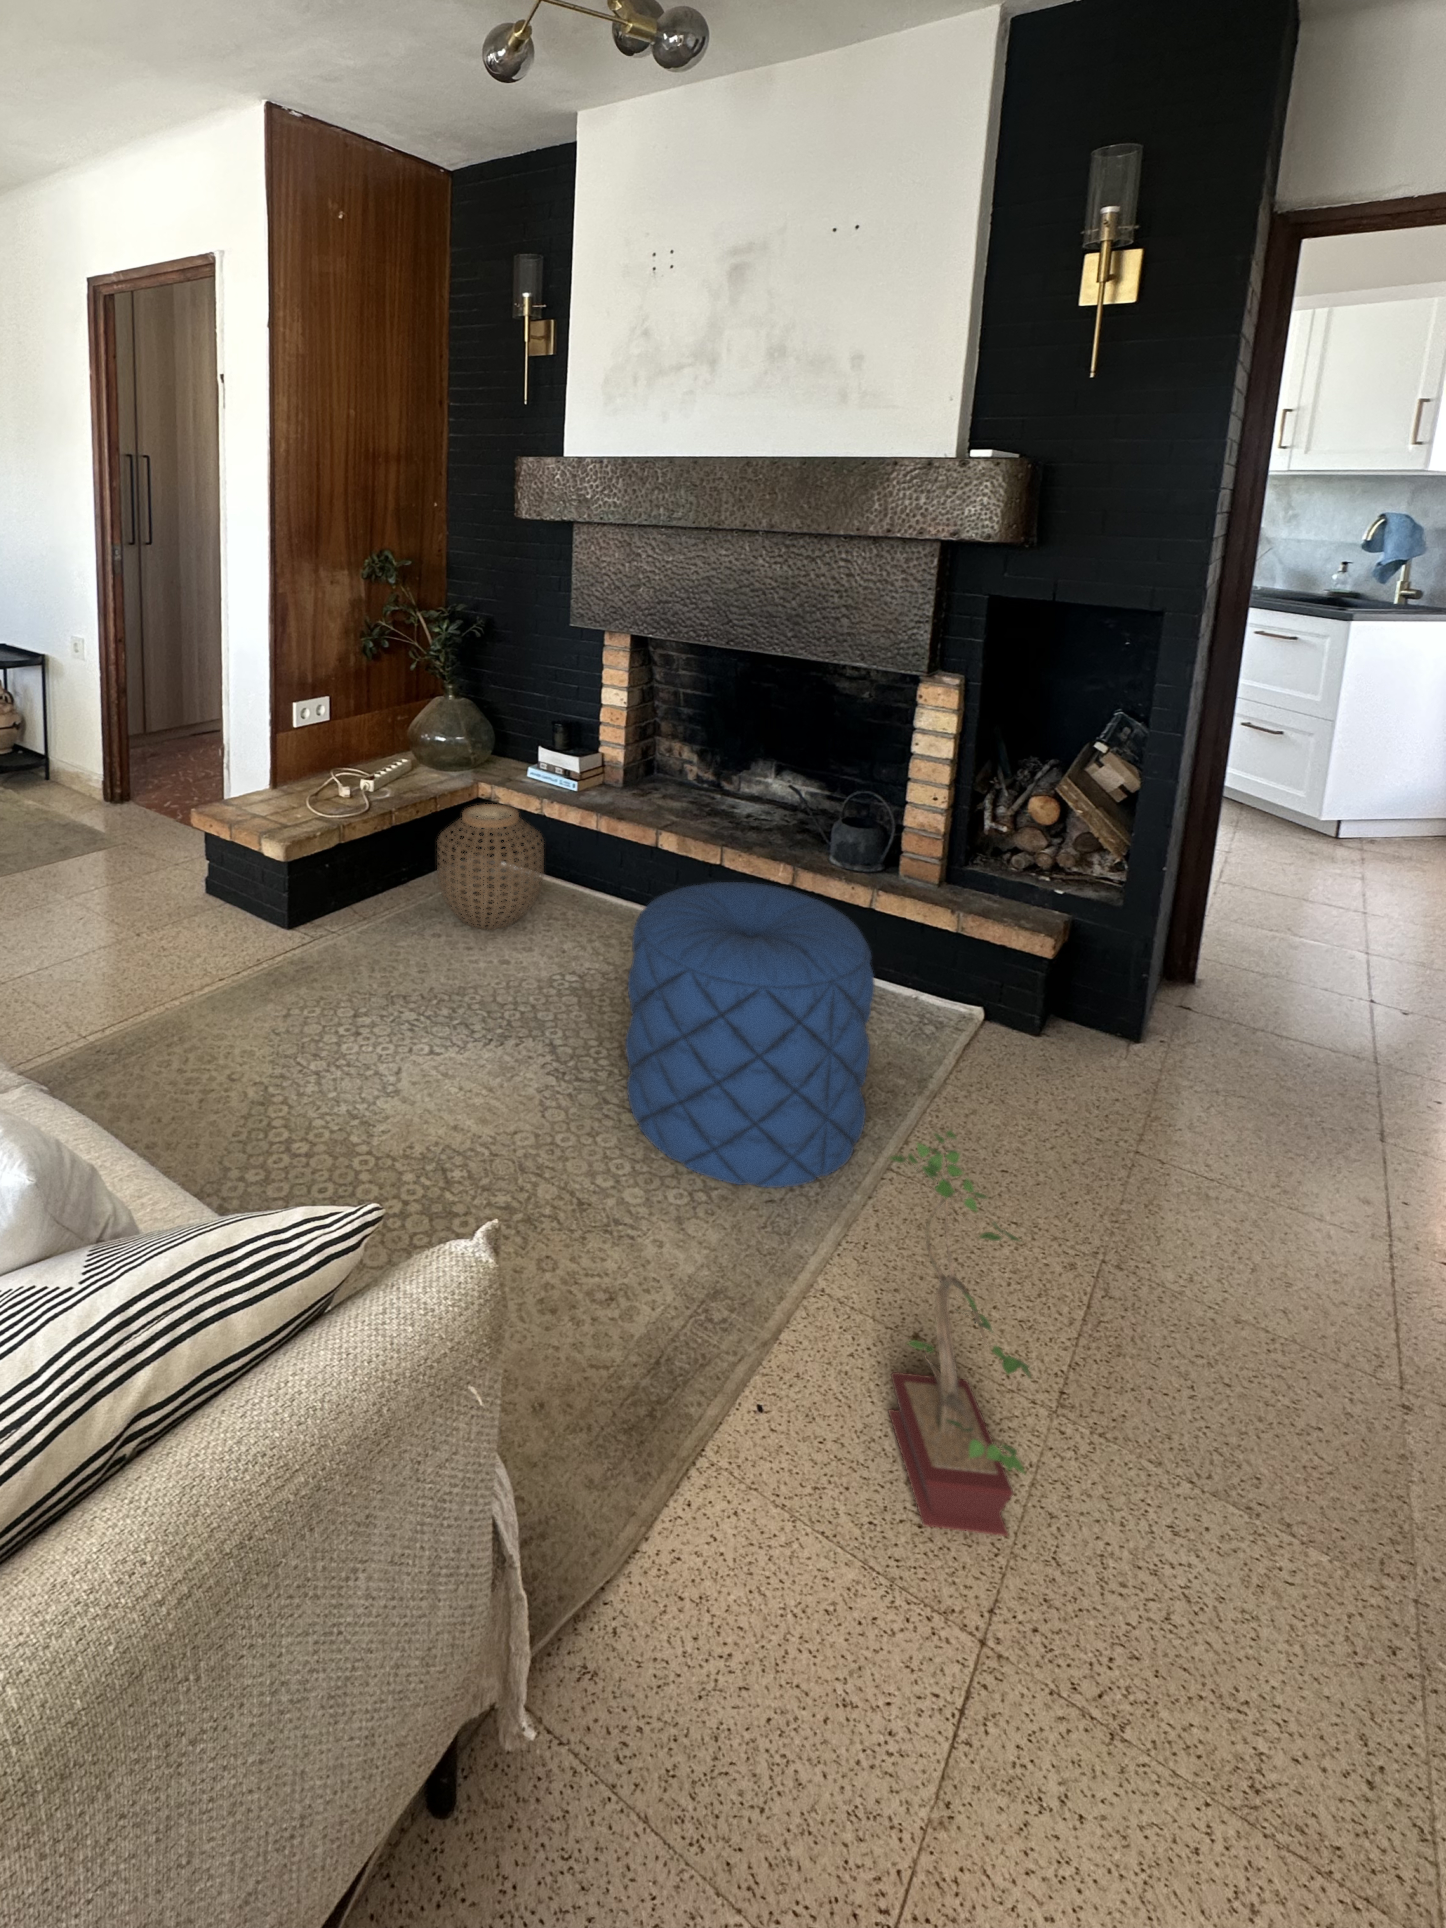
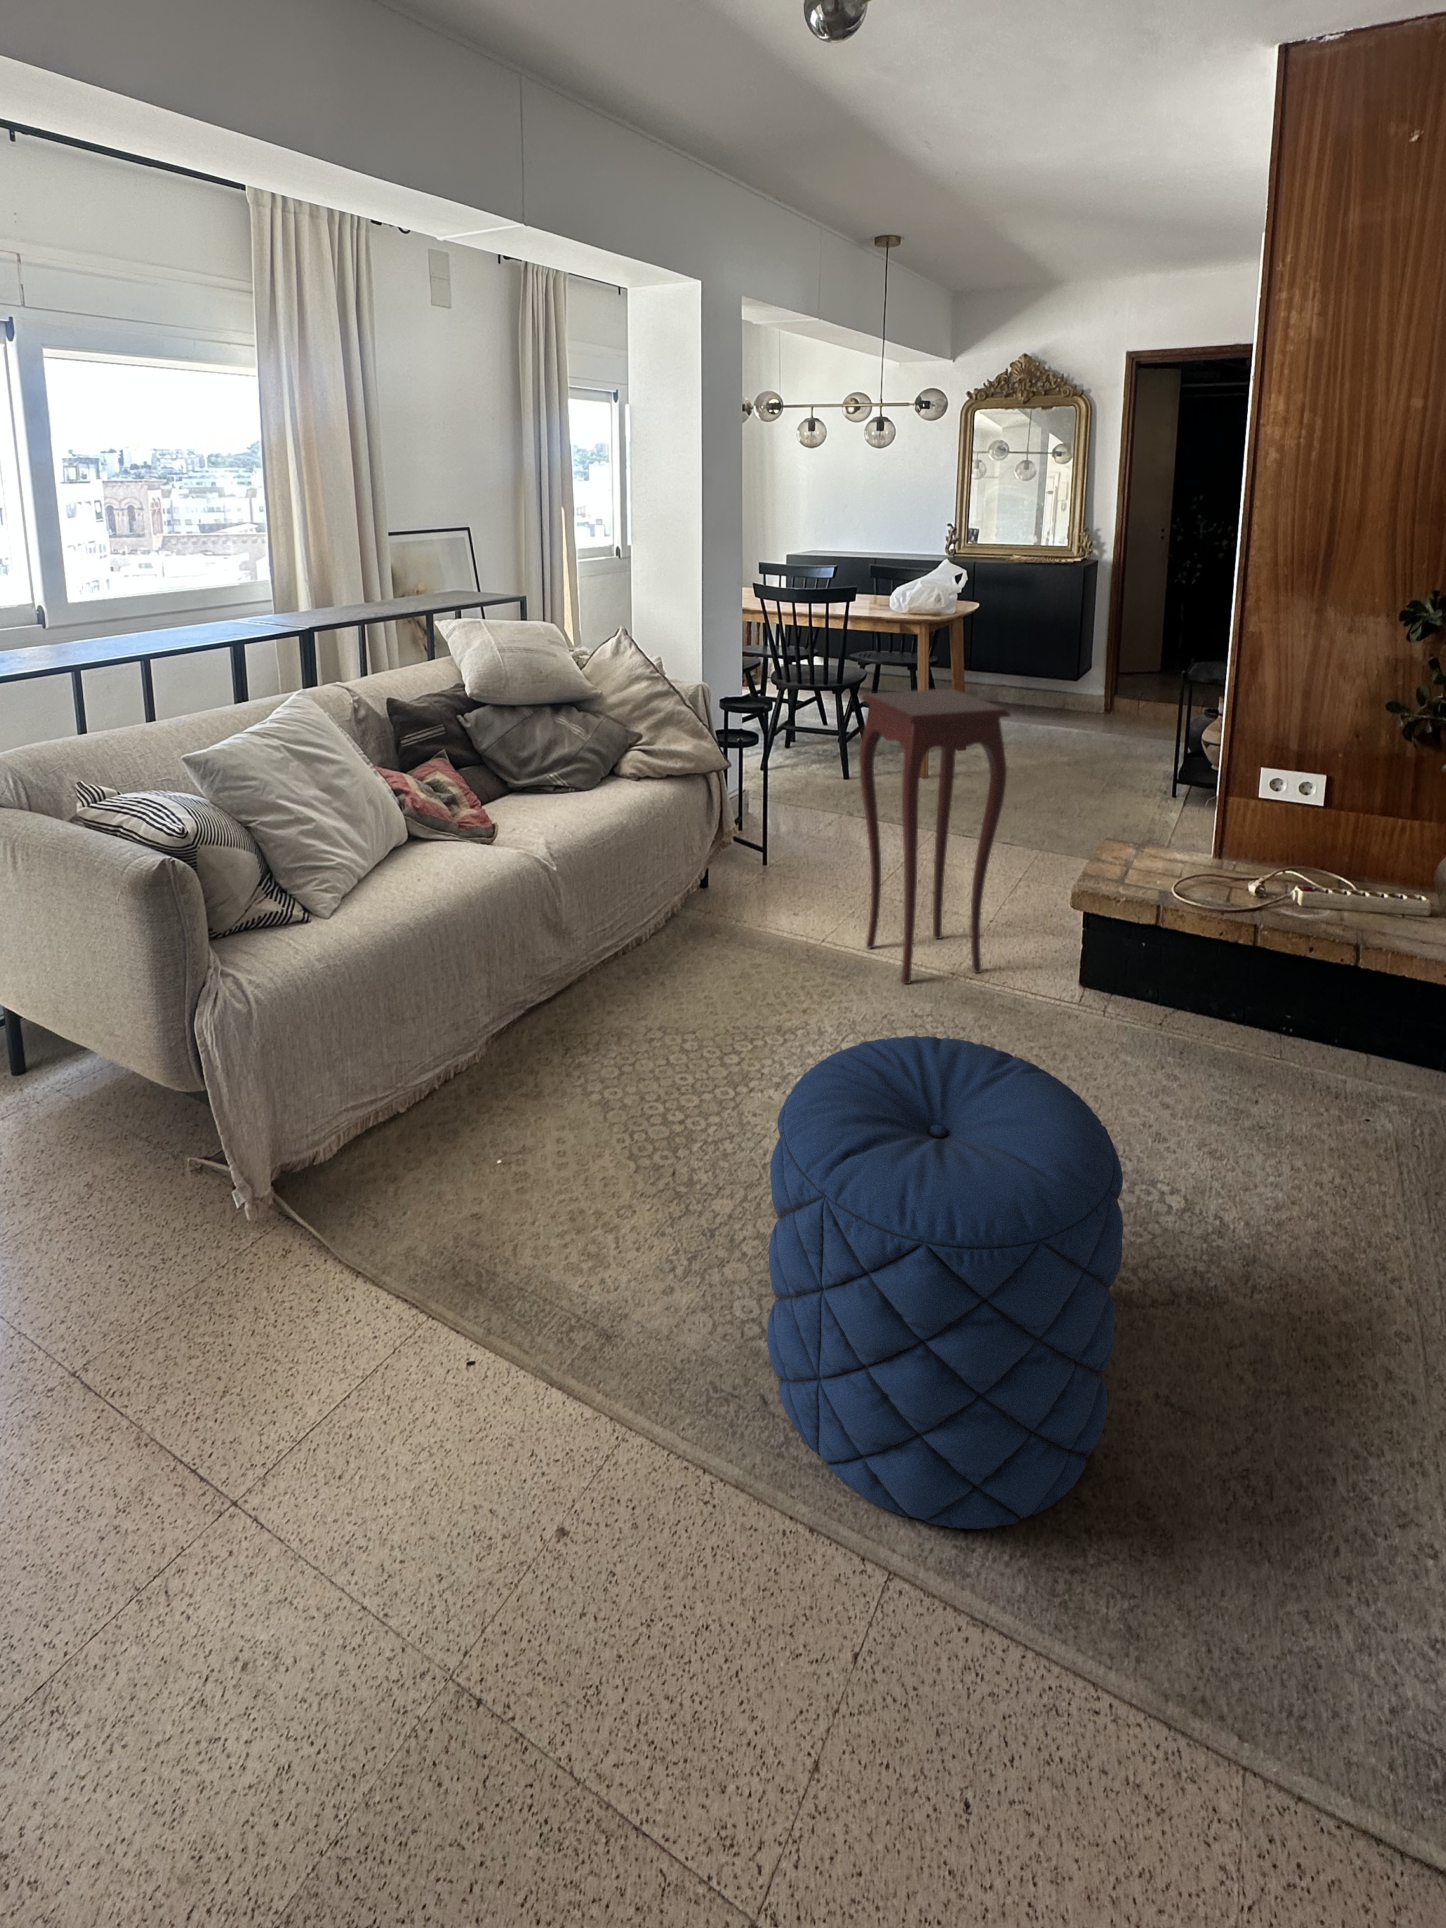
side table: none [114,715,253,1029] -> present [859,689,1010,984]
woven basket: present [437,804,544,929] -> none [1209,935,1396,1127]
potted plant: present [889,1131,1031,1536] -> none [232,1184,563,1542]

